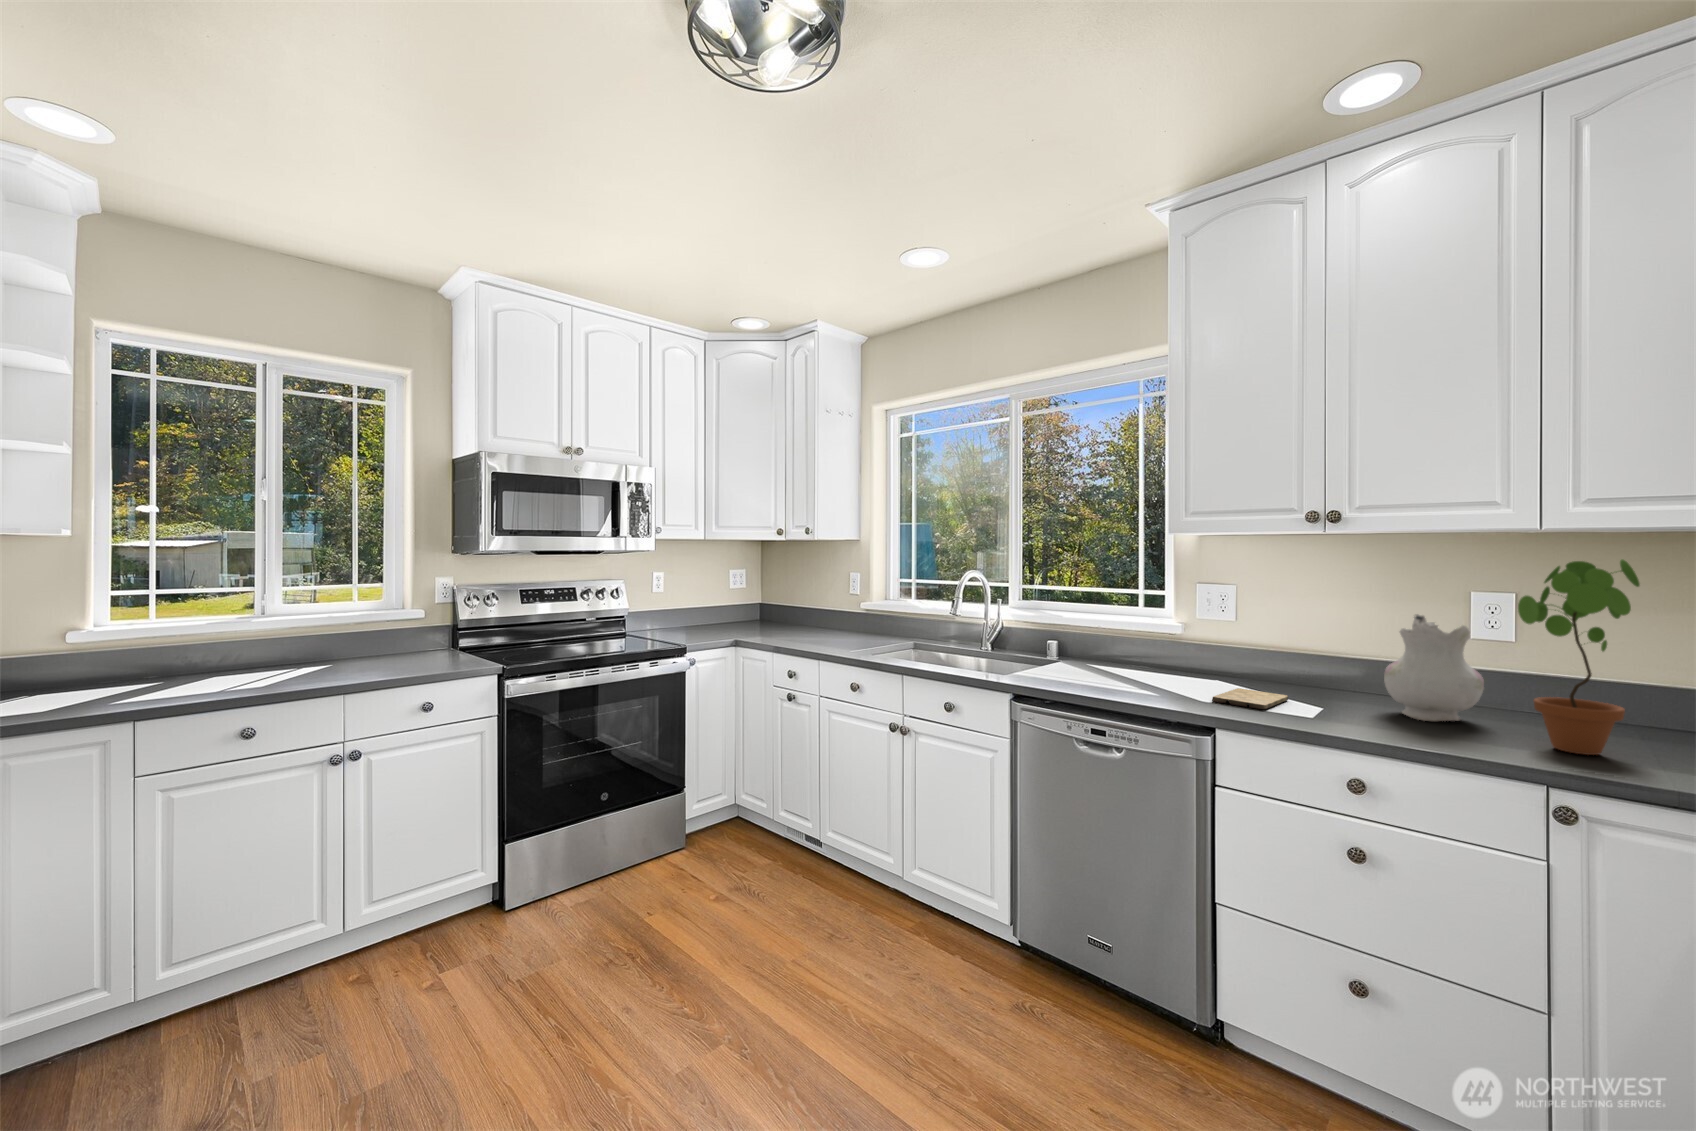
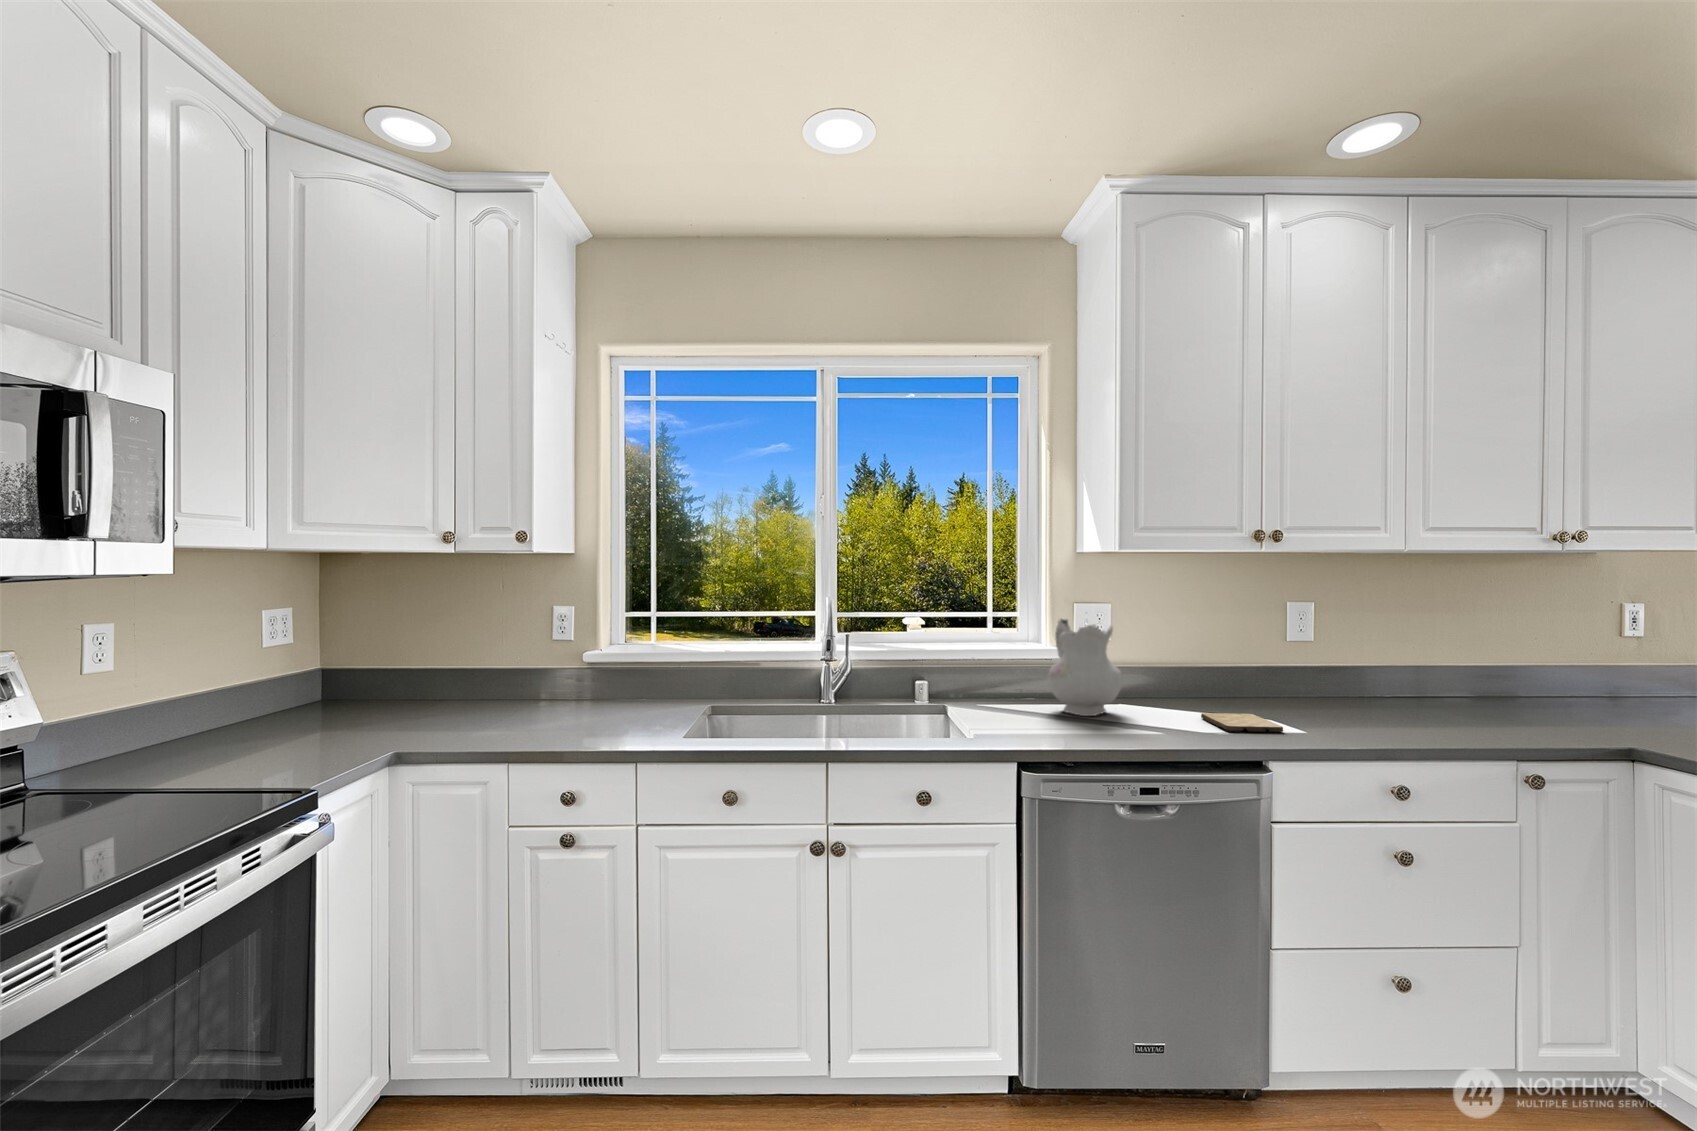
potted plant: present [1518,559,1640,755] -> none [1464,565,1542,730]
ceramic pitcher: present [1384,614,1484,721] -> present [1048,619,1122,716]

